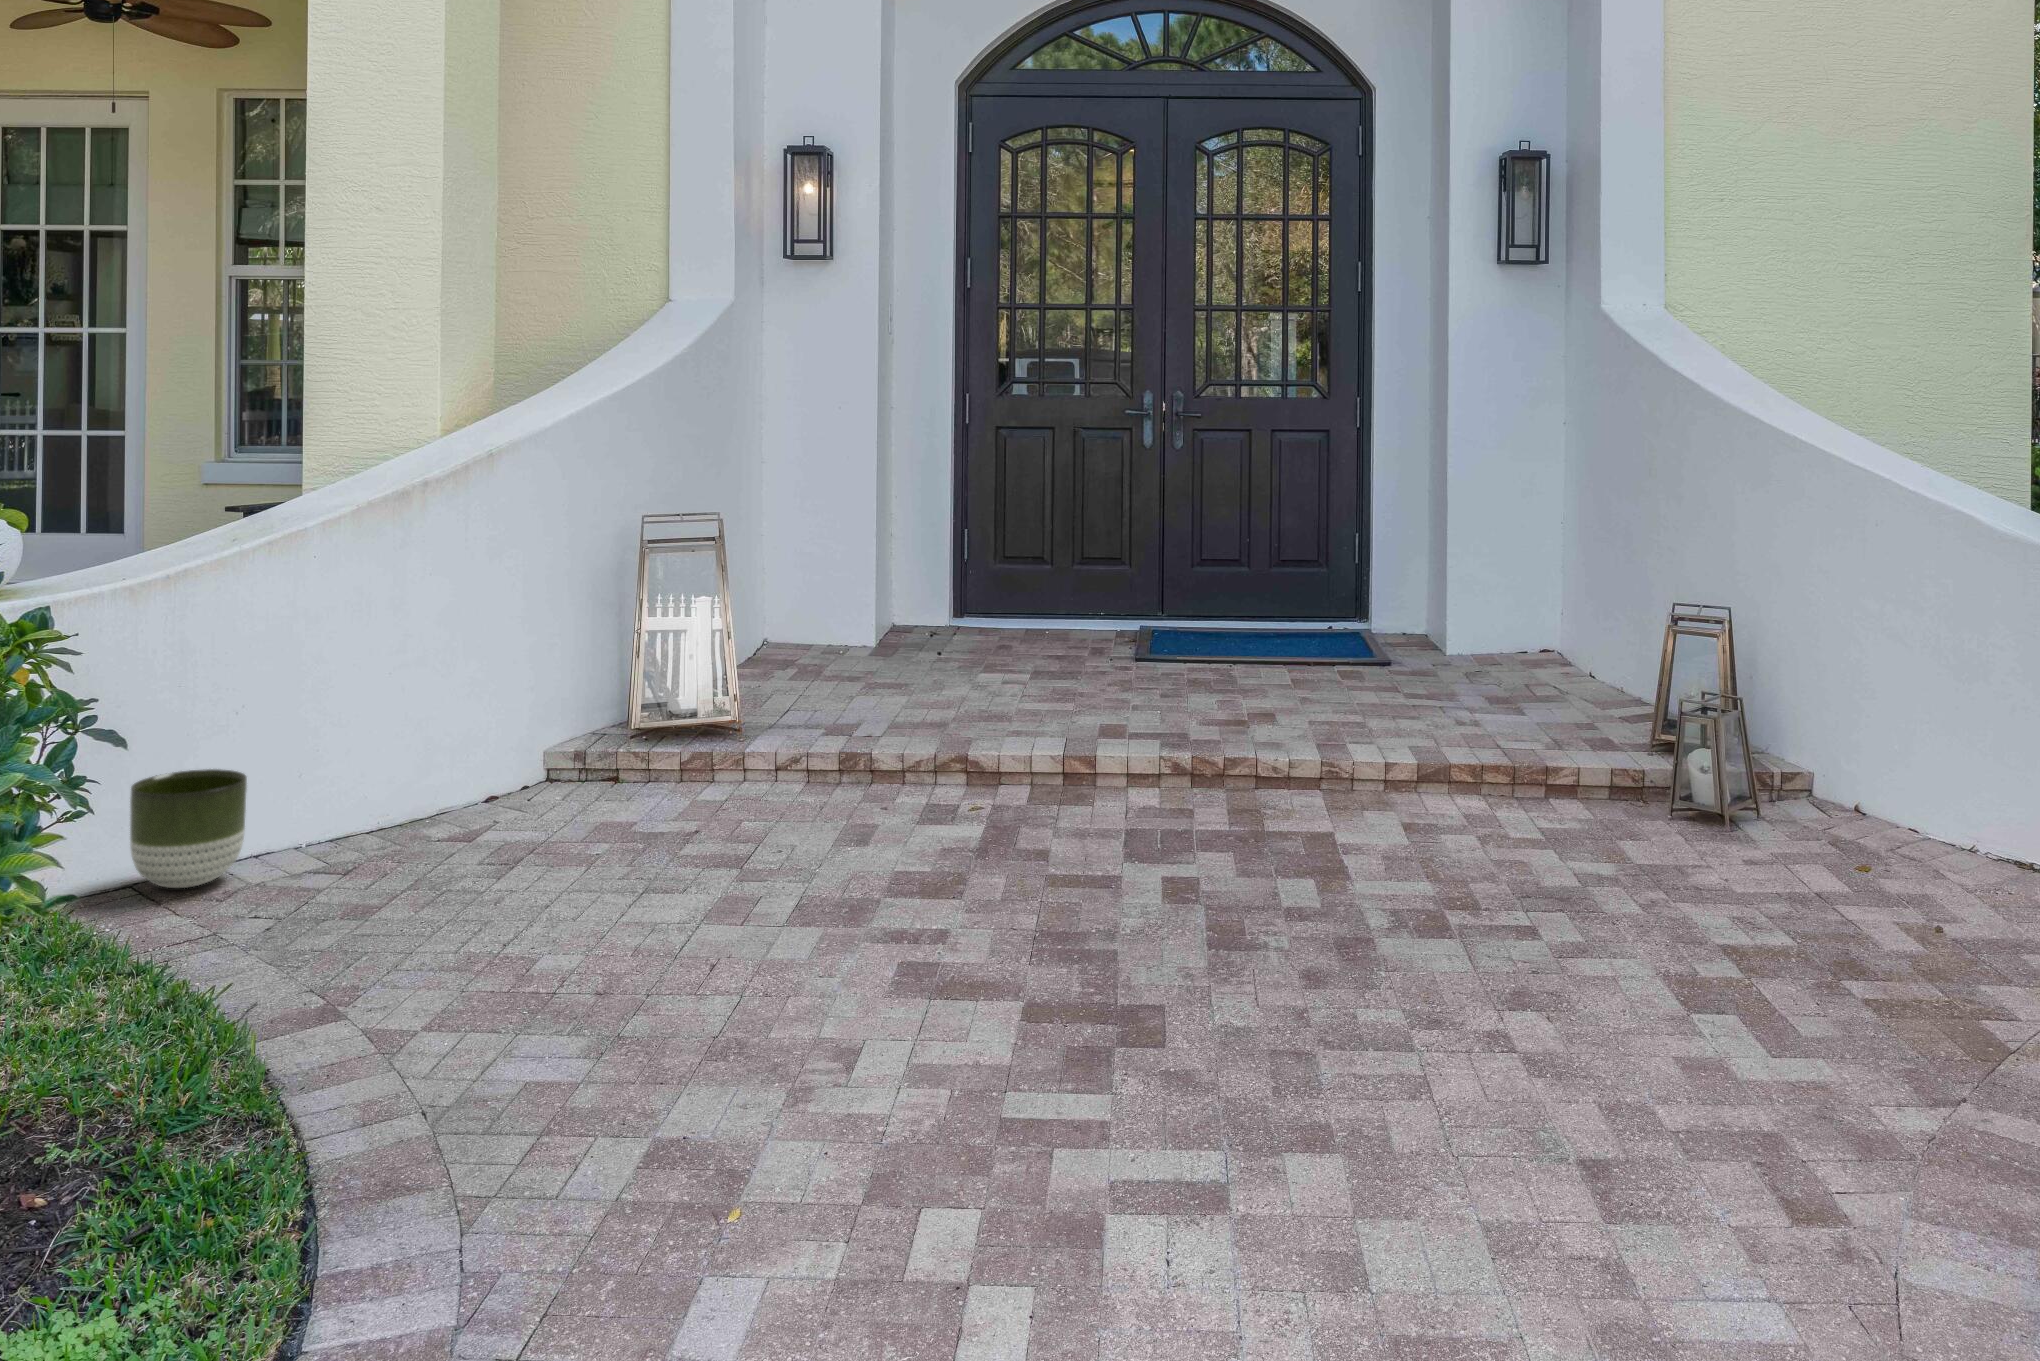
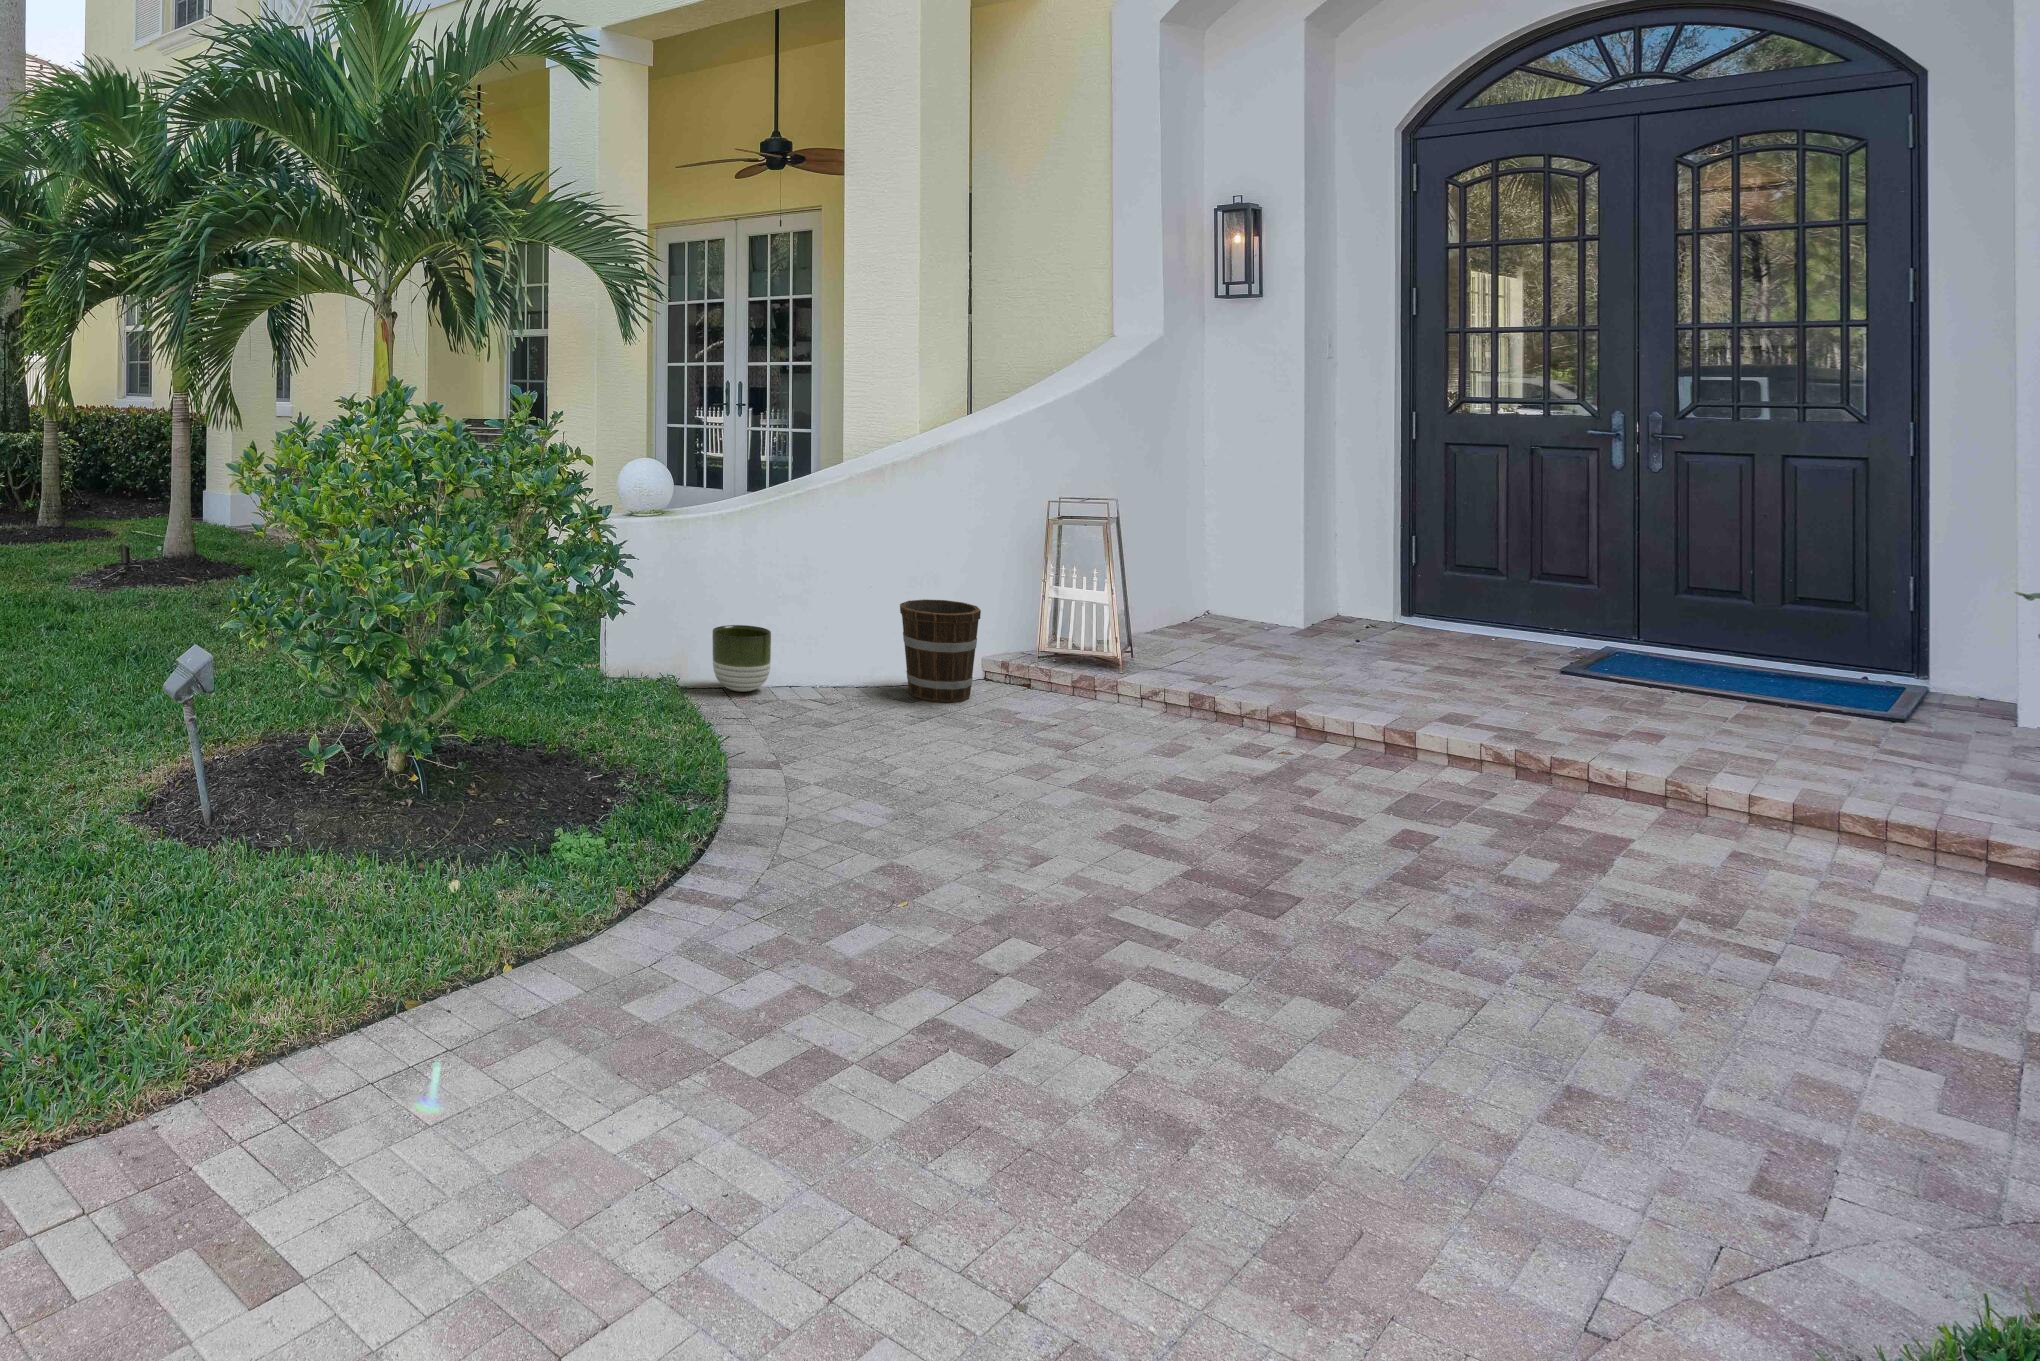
bucket: none [456,680,581,835] -> present [900,599,981,702]

